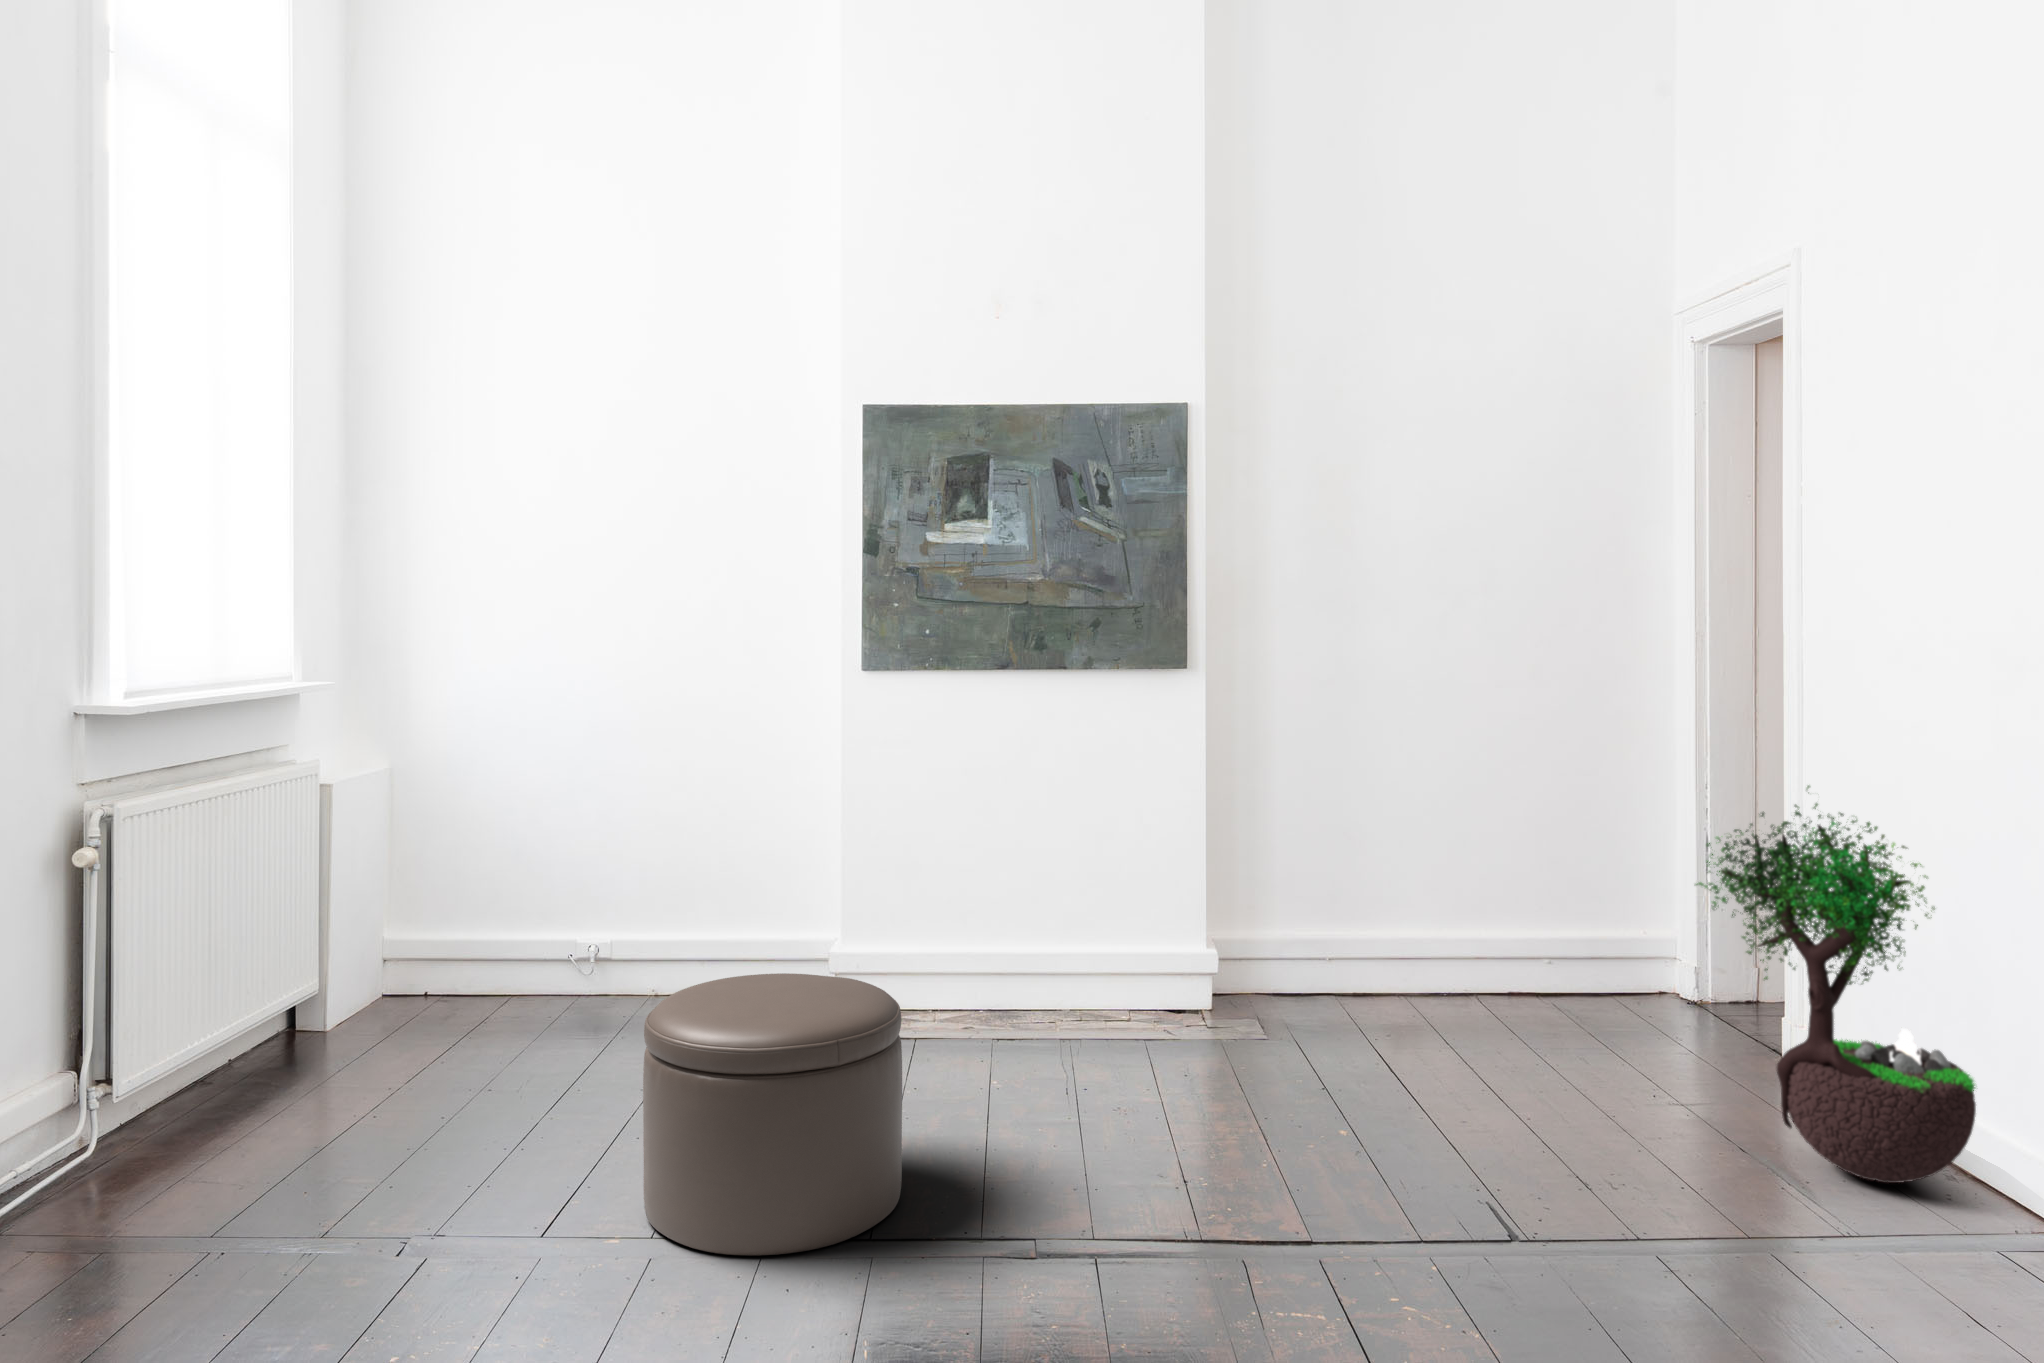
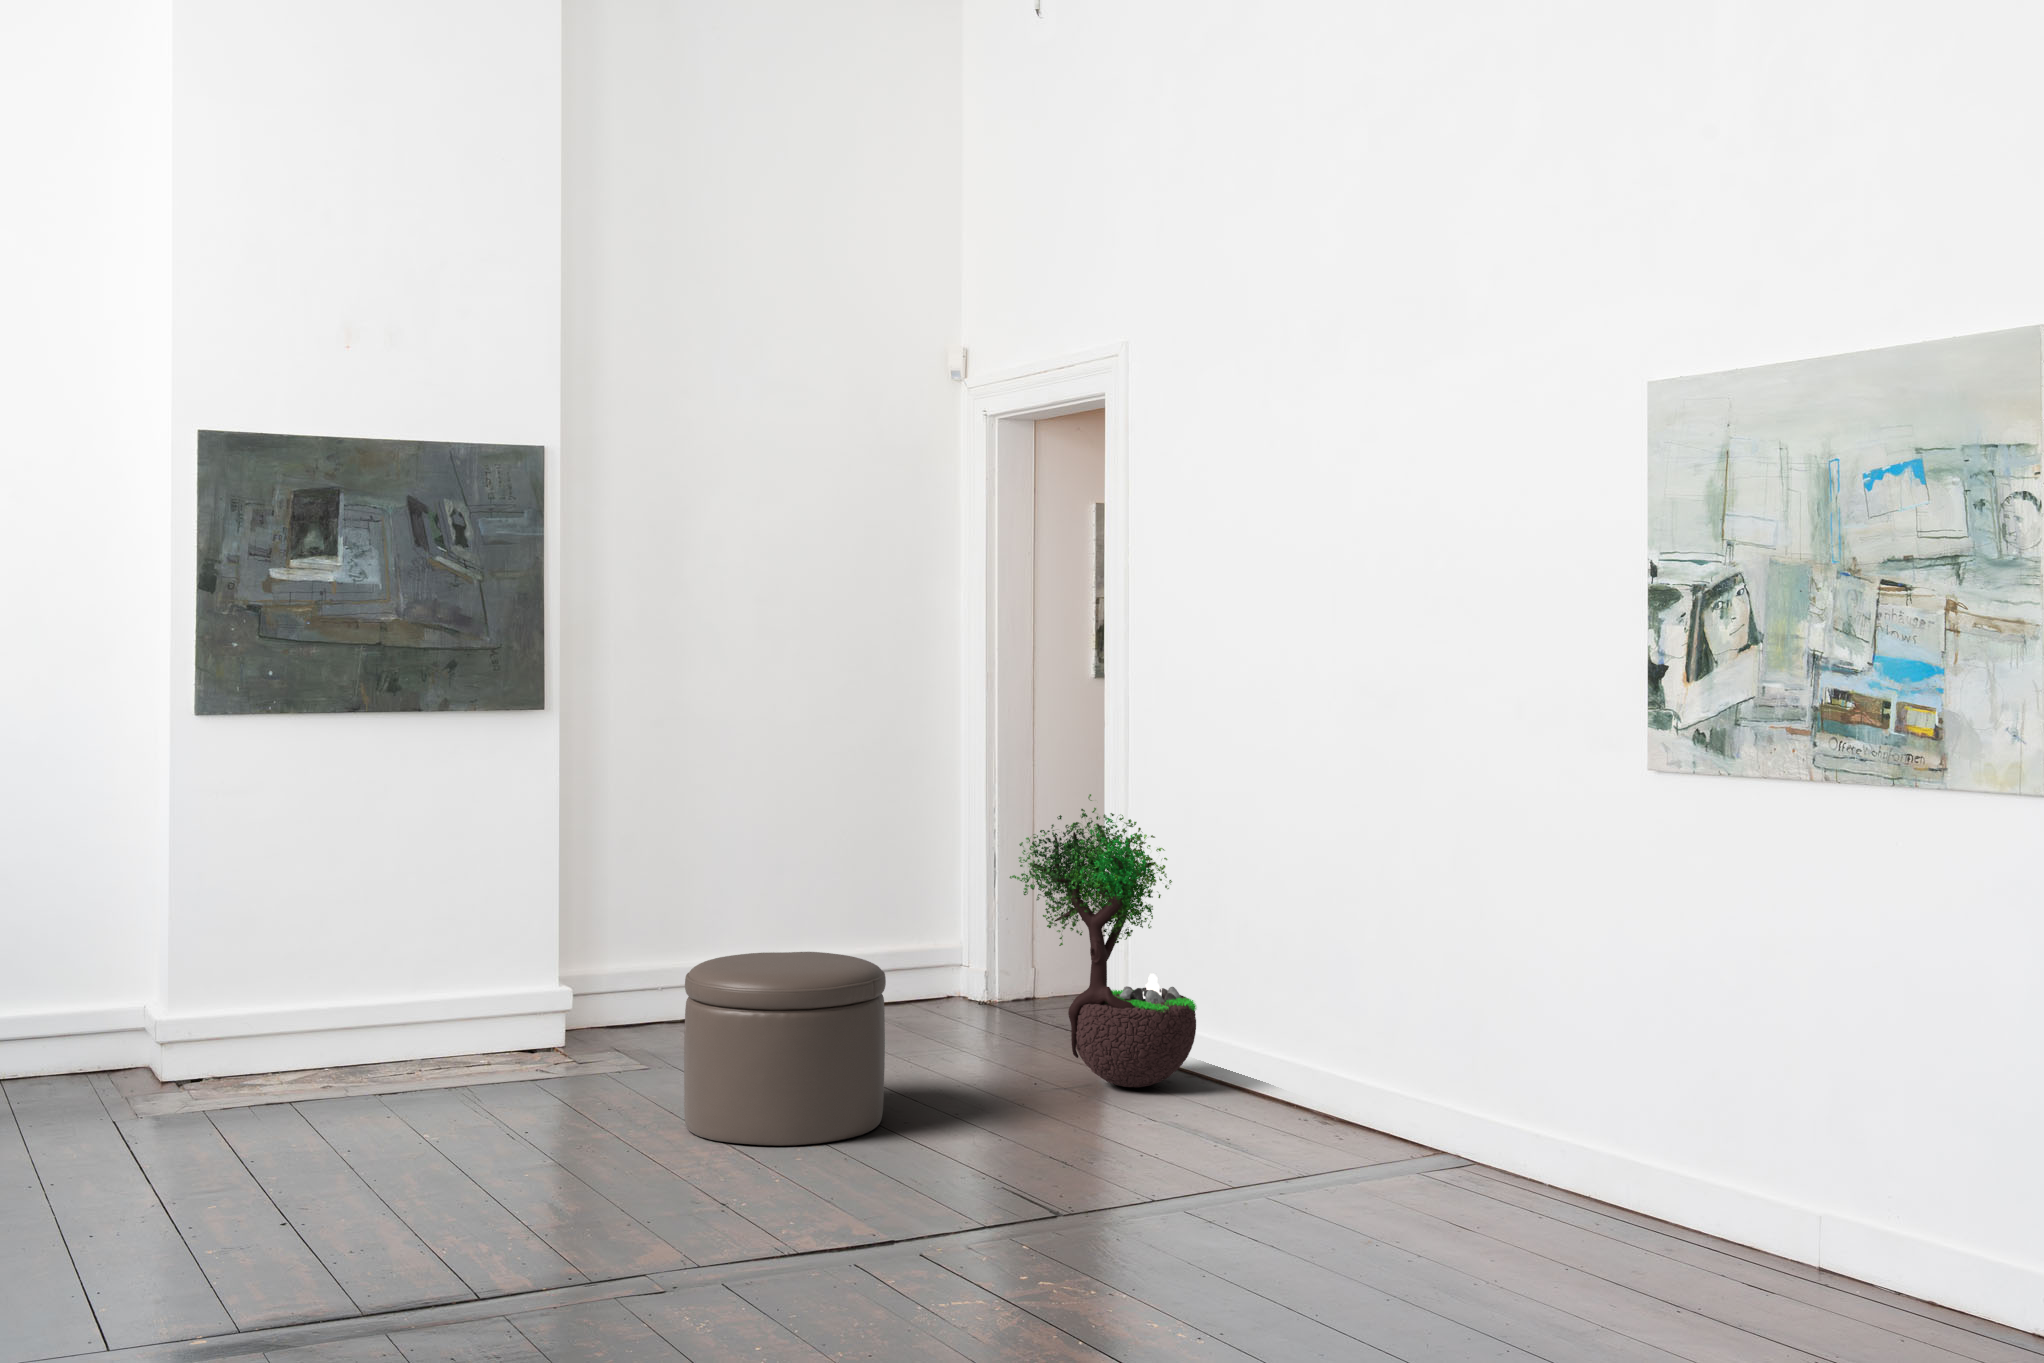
ottoman: present [643,973,902,1256] -> present [684,952,886,1145]

